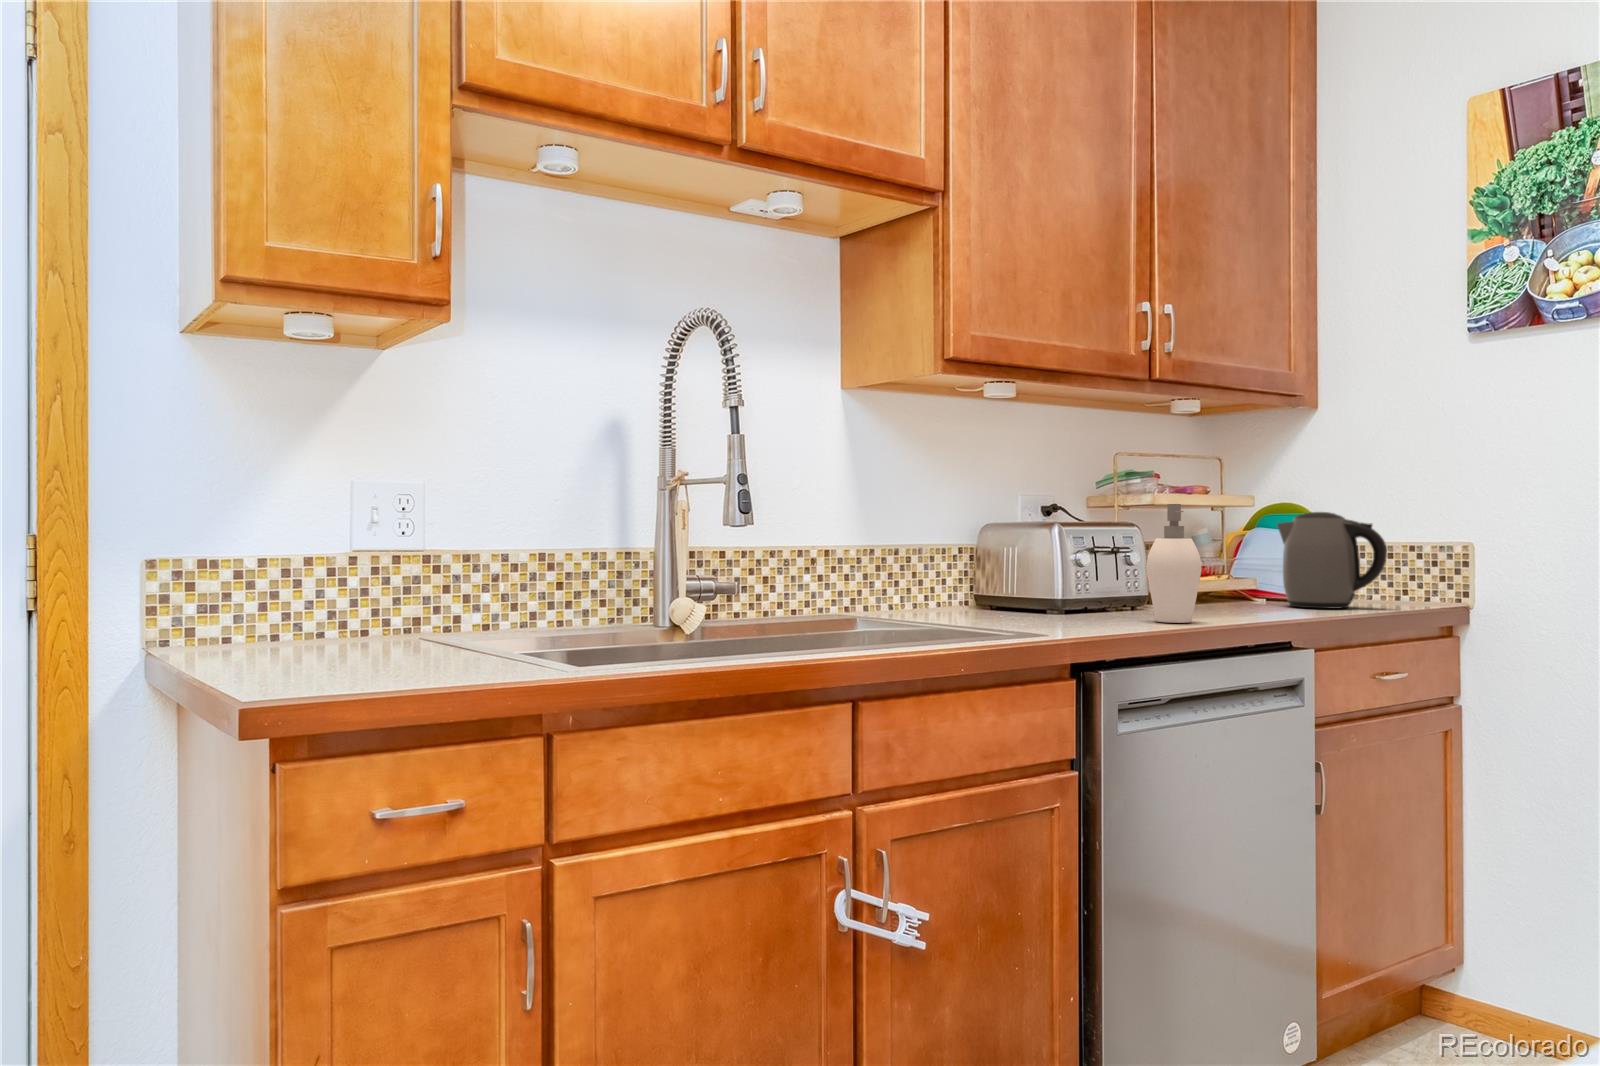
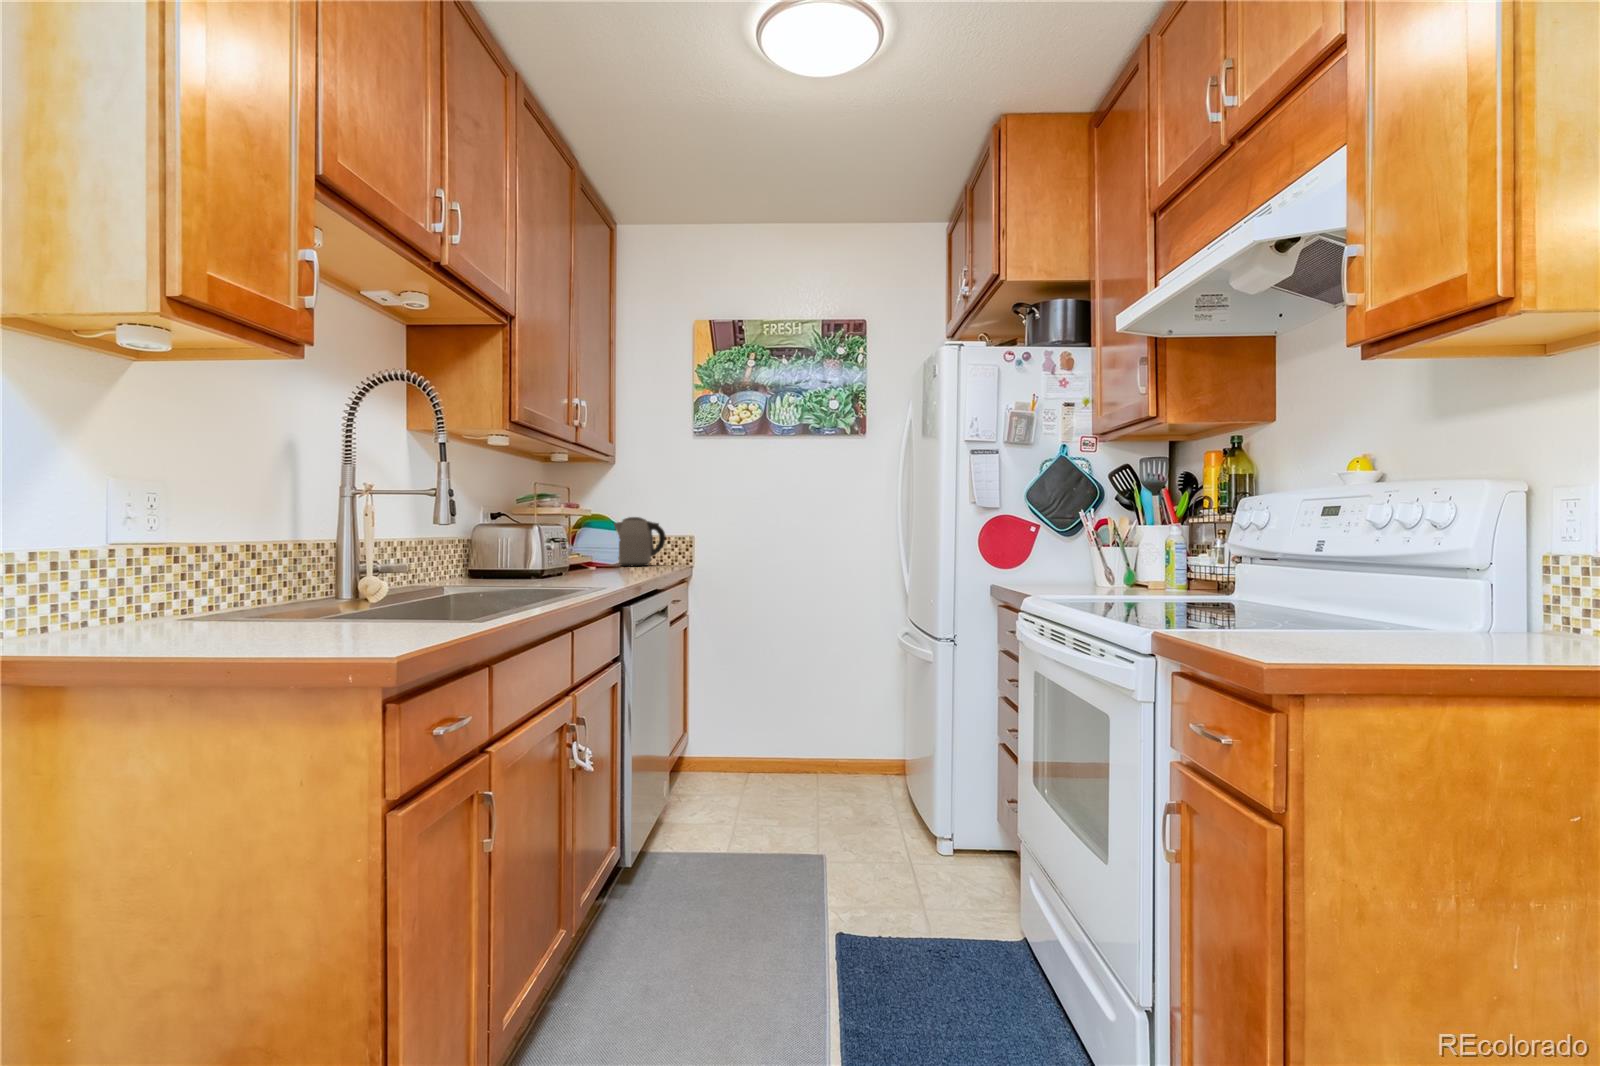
soap dispenser: present [1146,504,1201,623] -> none [582,513,611,576]

